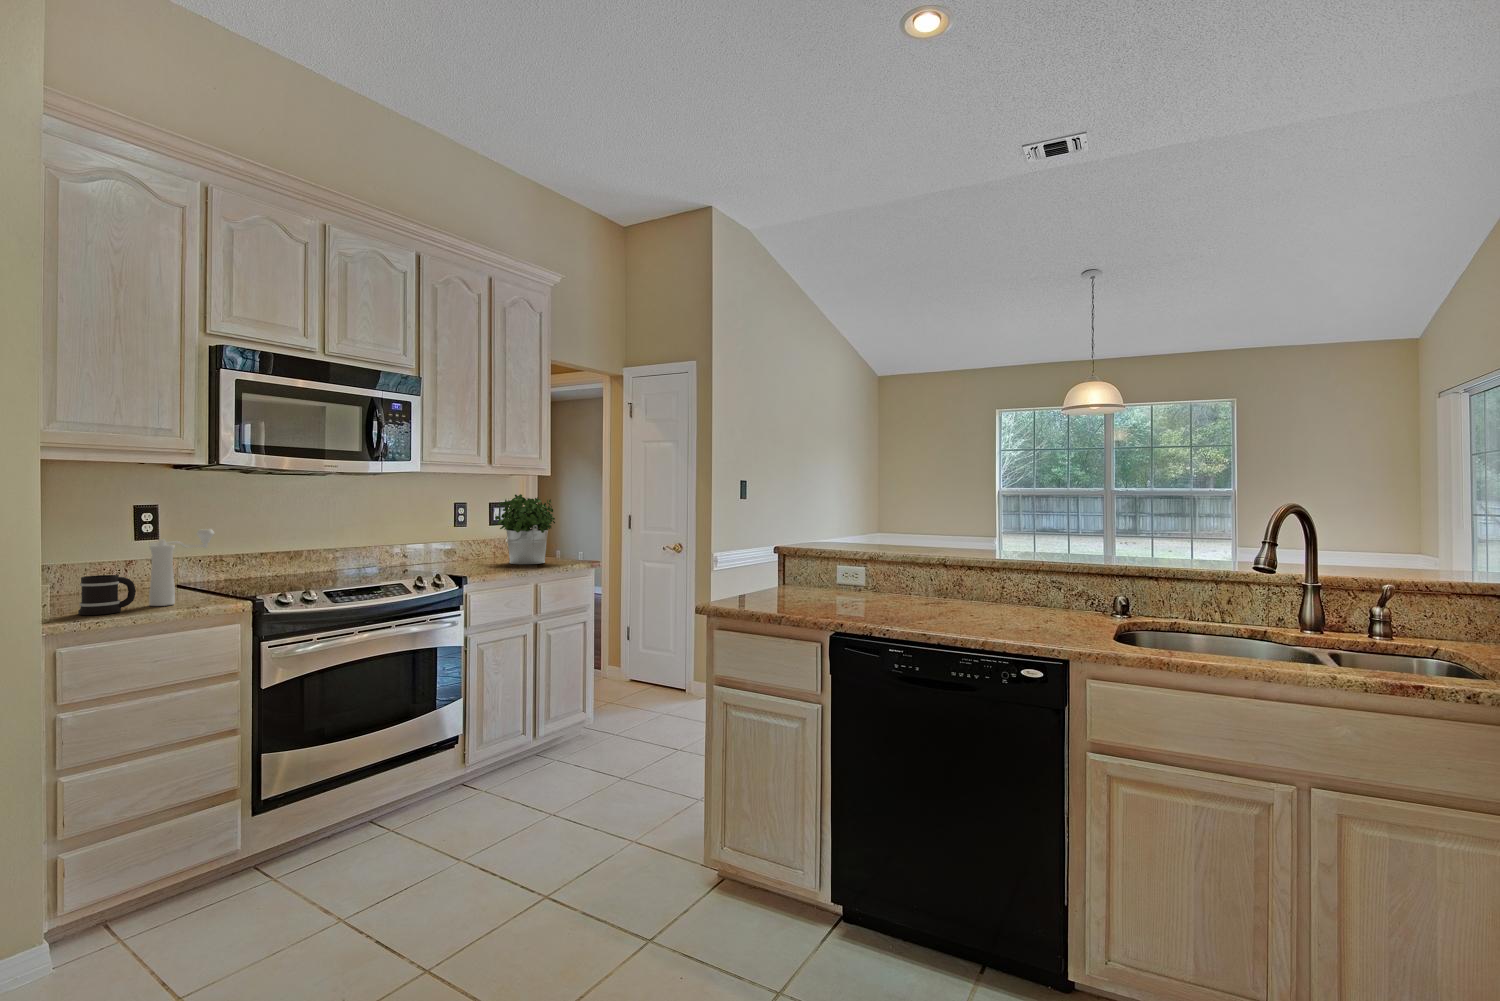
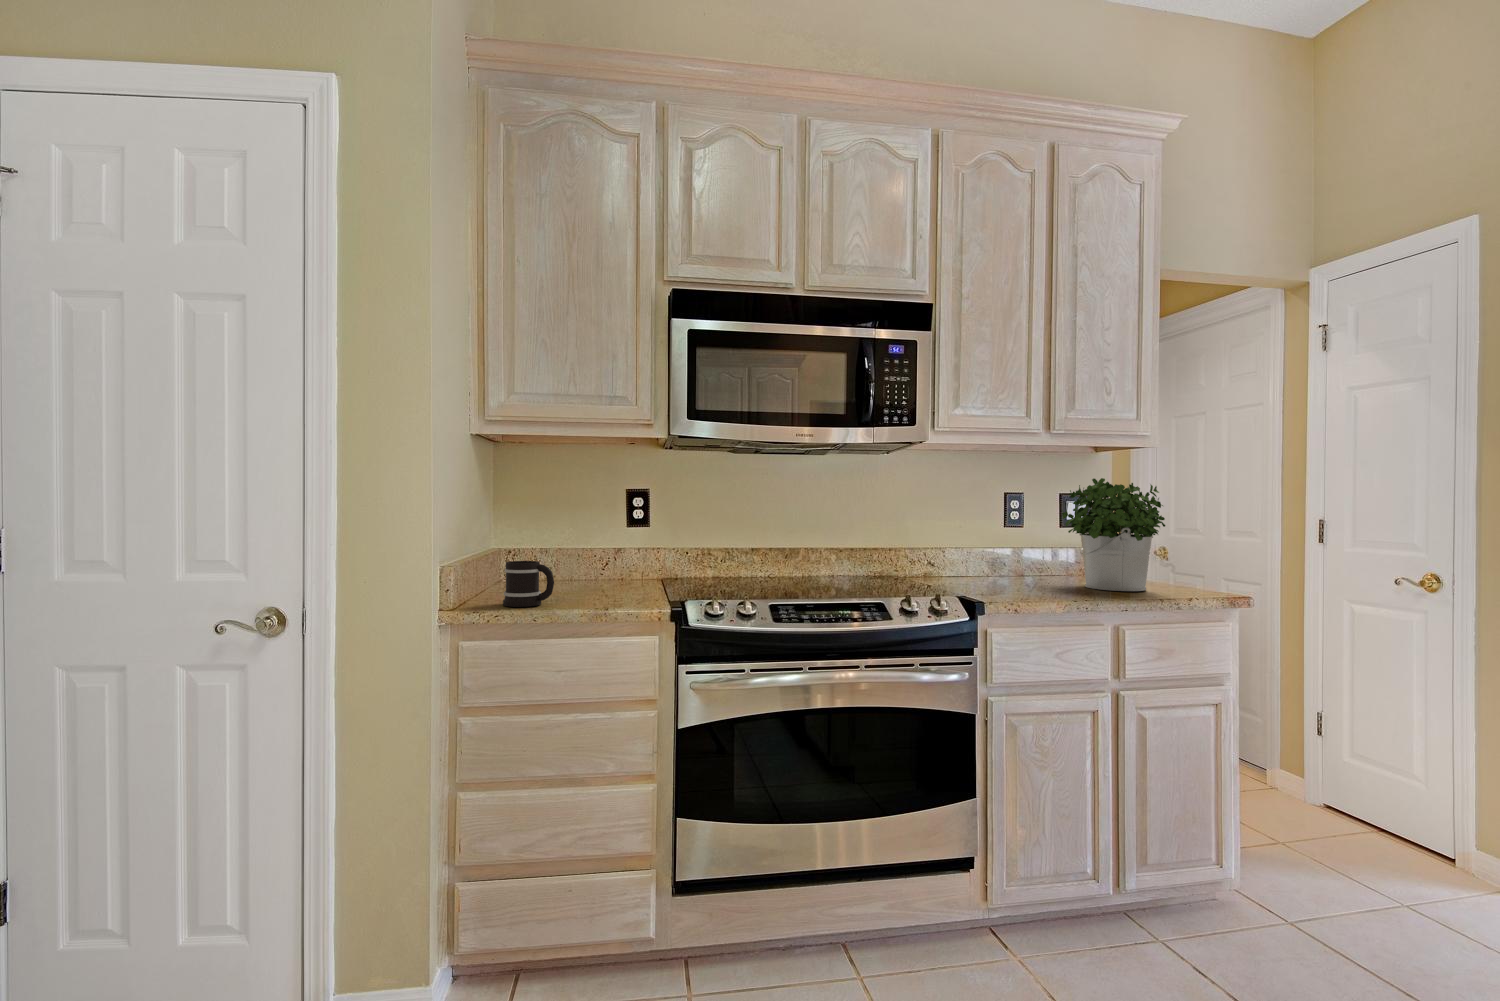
pepper mill: present [149,529,214,606] -> none [578,513,648,603]

